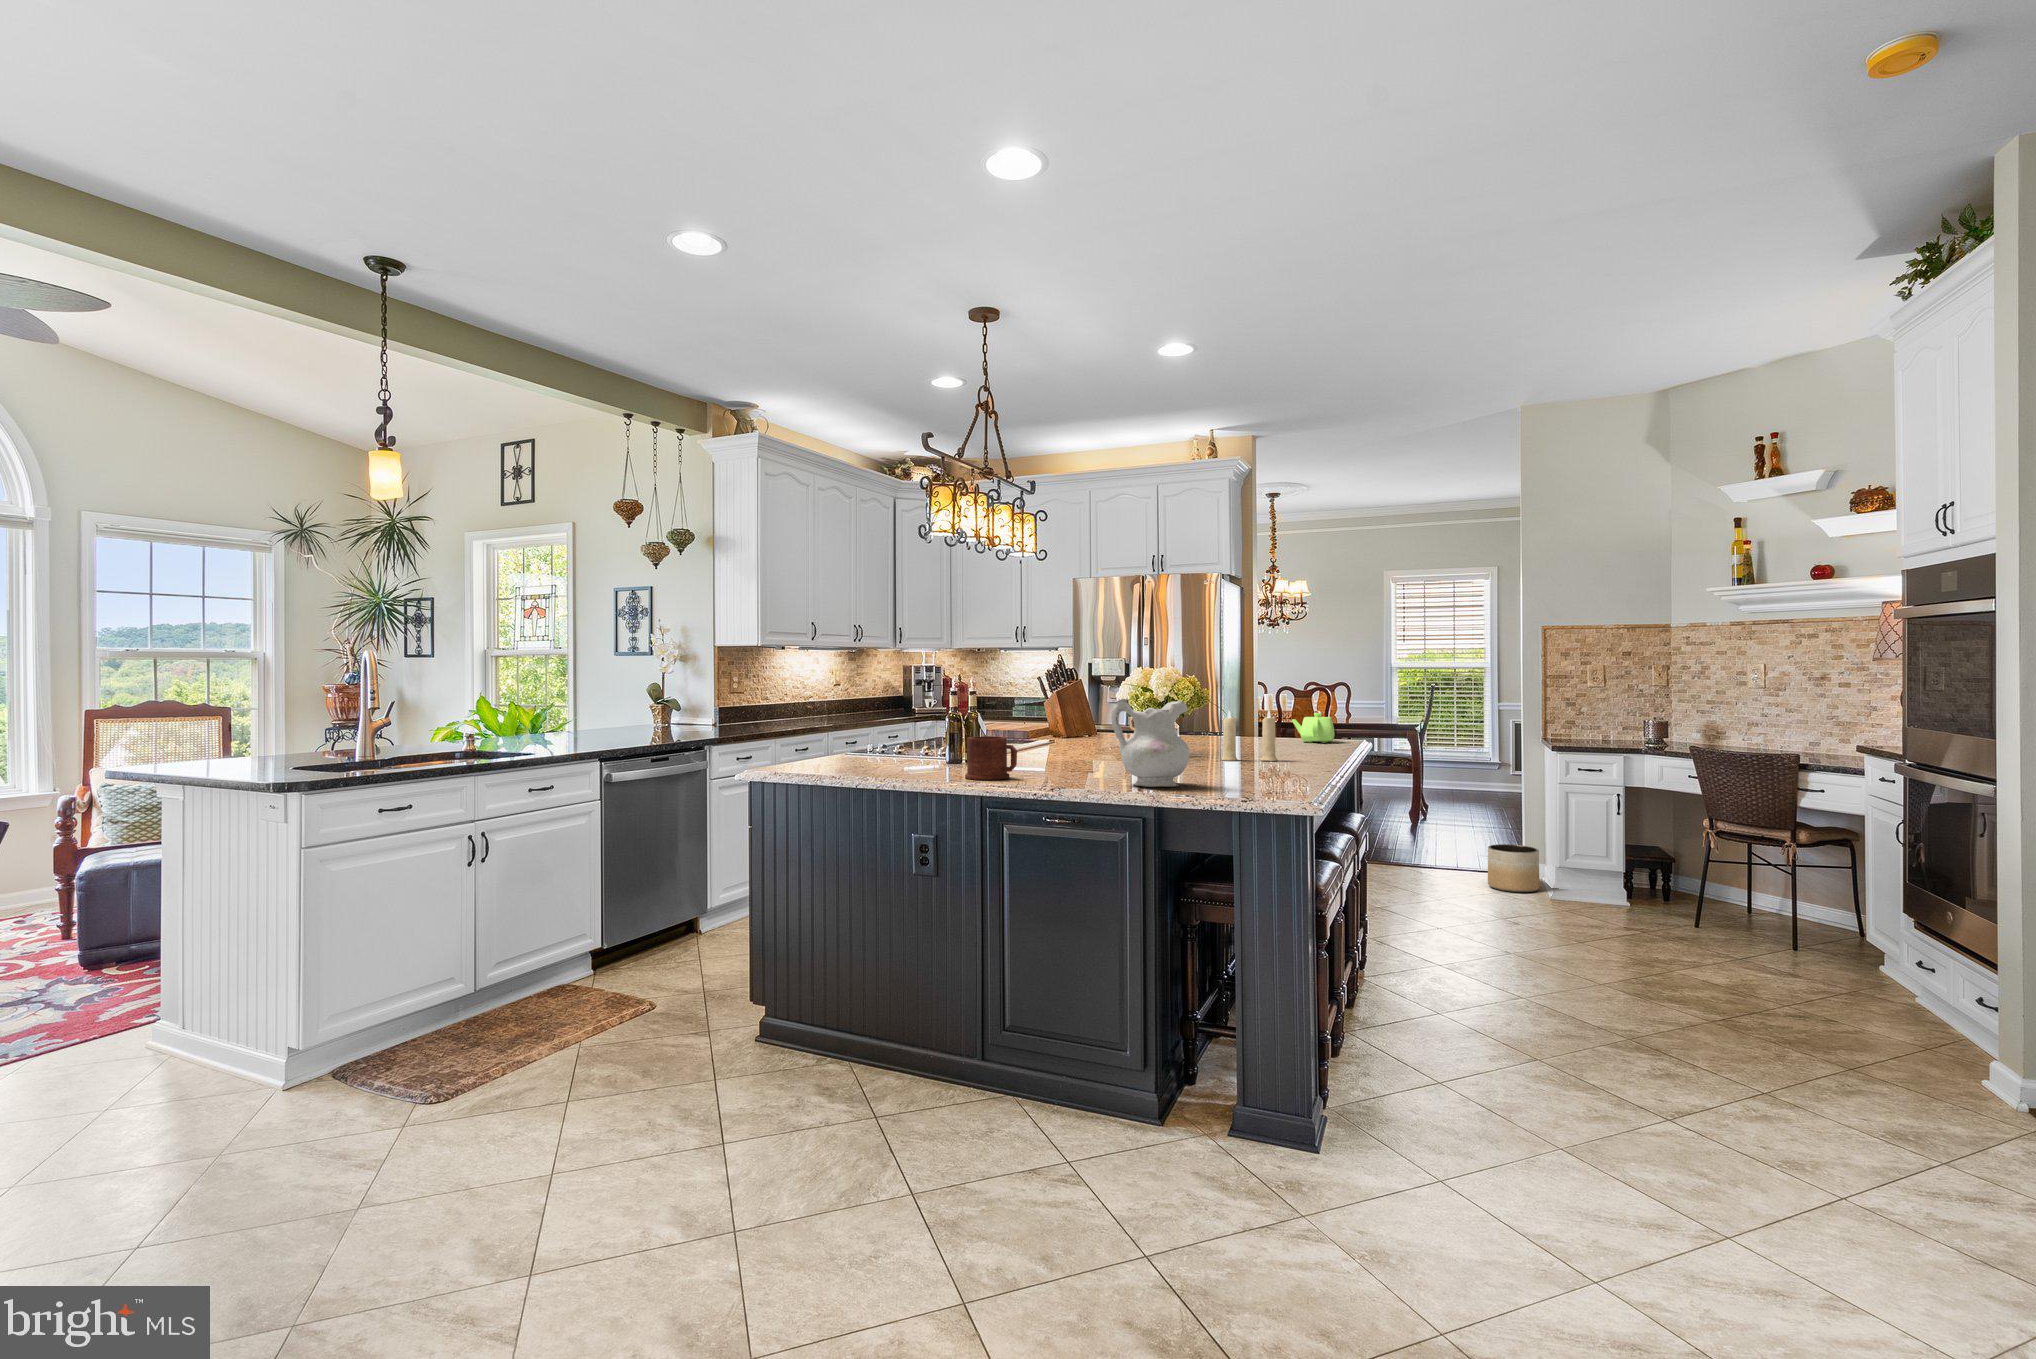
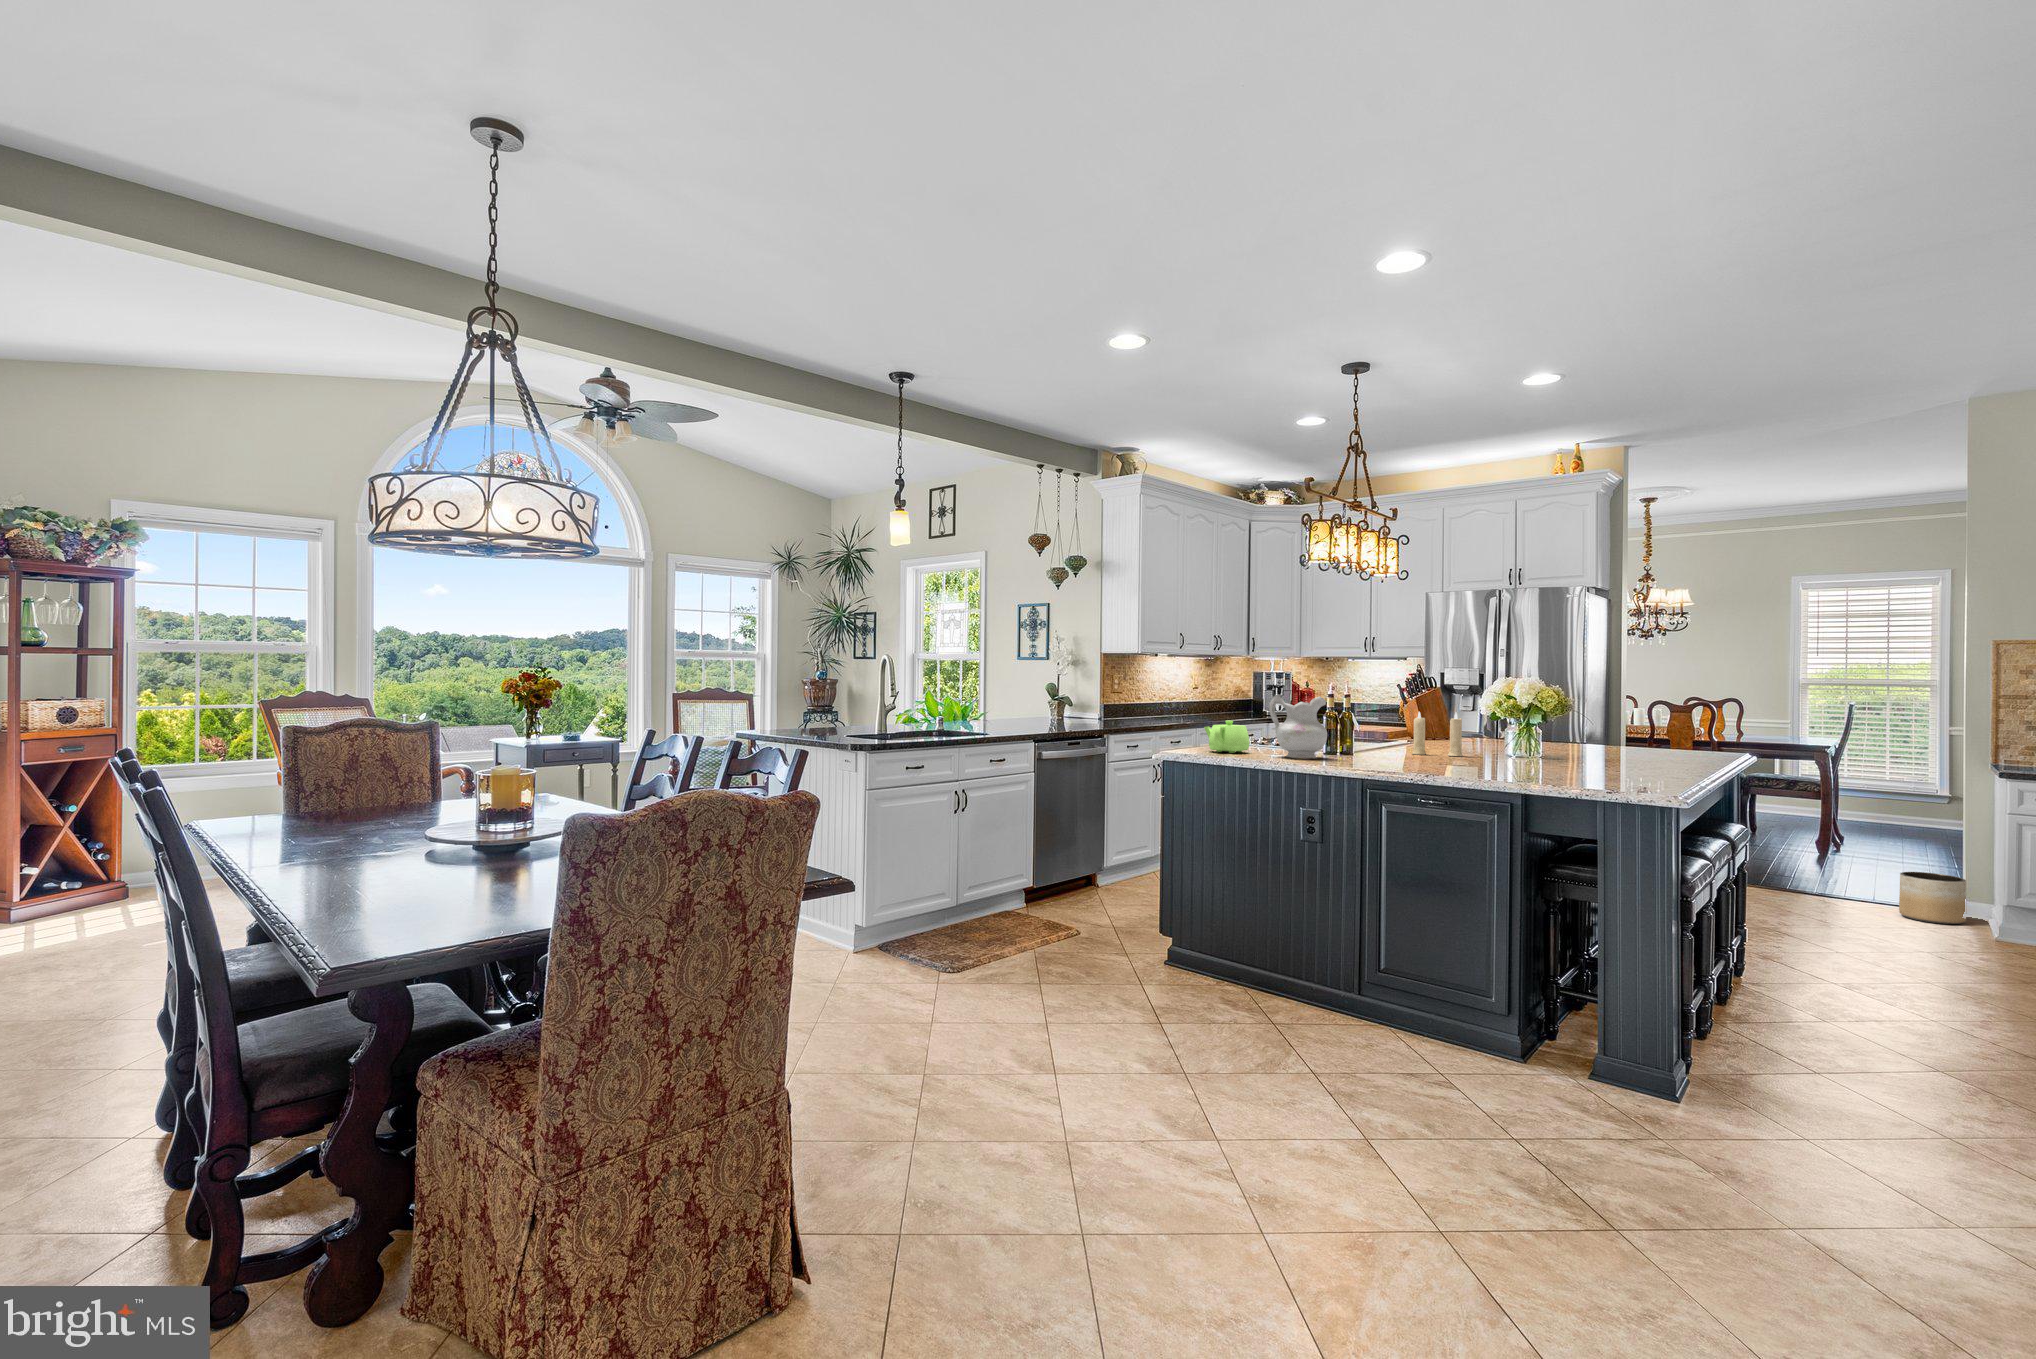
ceramic pitcher: present [1112,699,1189,787] -> present [1269,694,1327,758]
candle: present [1221,710,1277,761] -> present [1412,712,1463,756]
teapot: present [1292,713,1335,743] -> present [1204,720,1249,753]
mug: present [965,736,1017,780] -> none [1347,730,1393,765]

